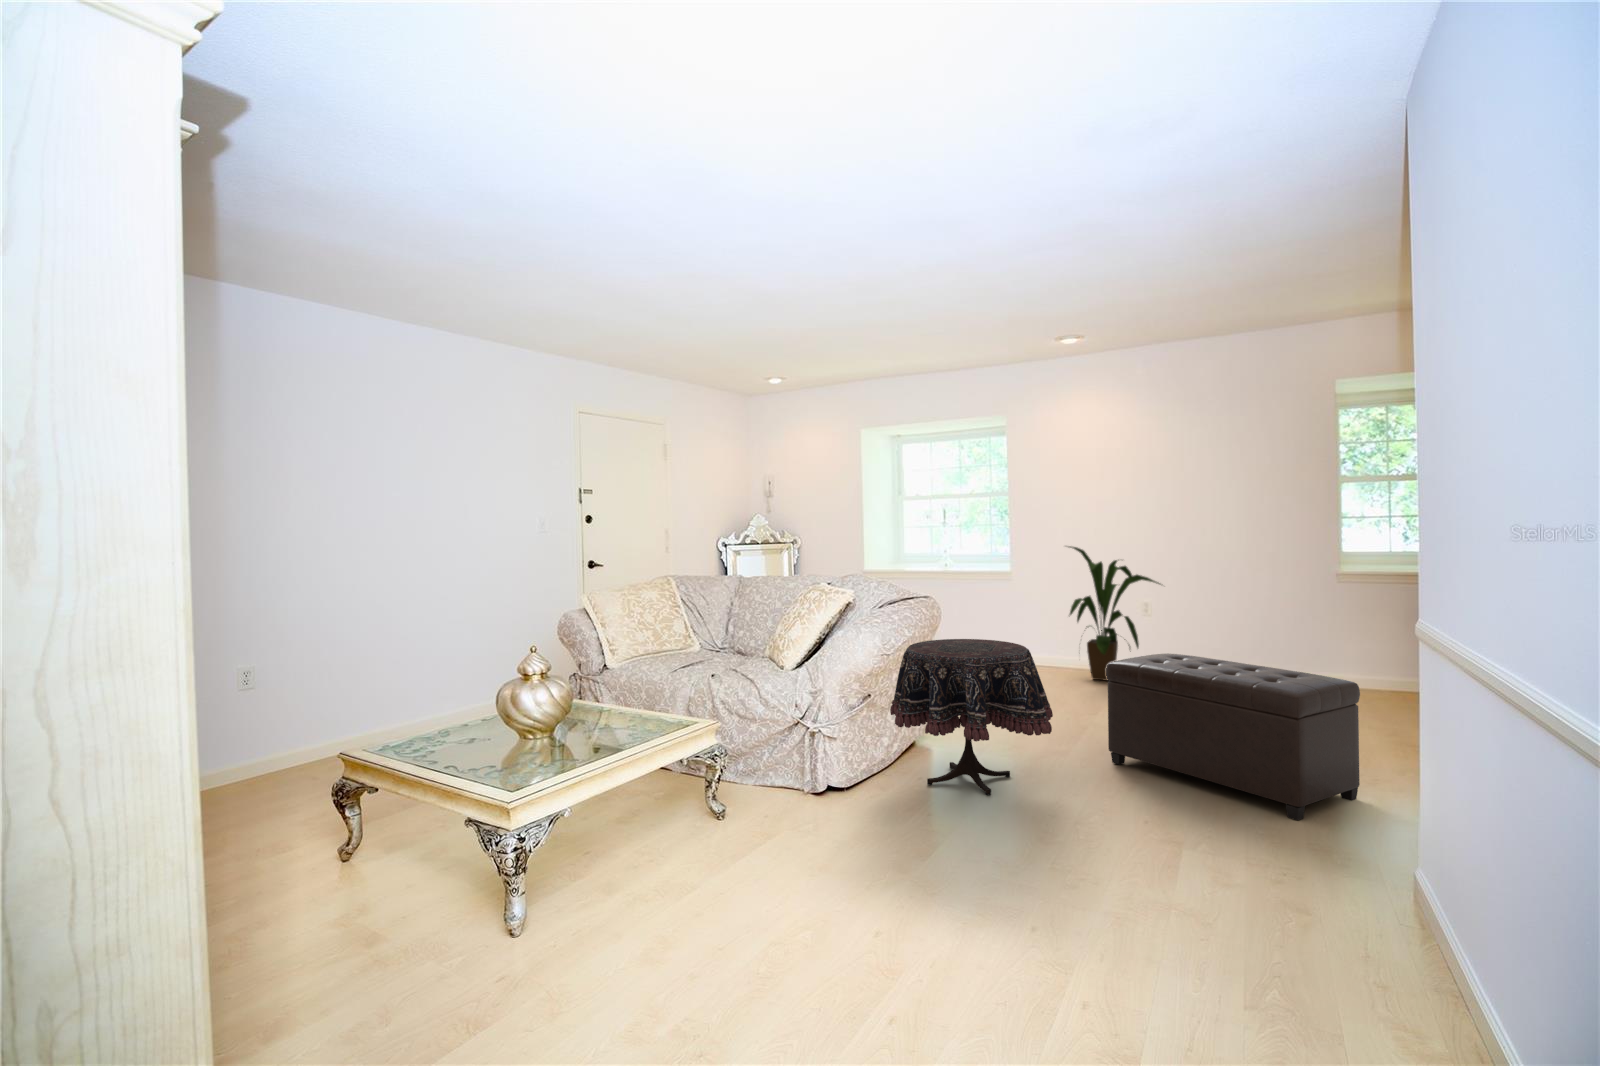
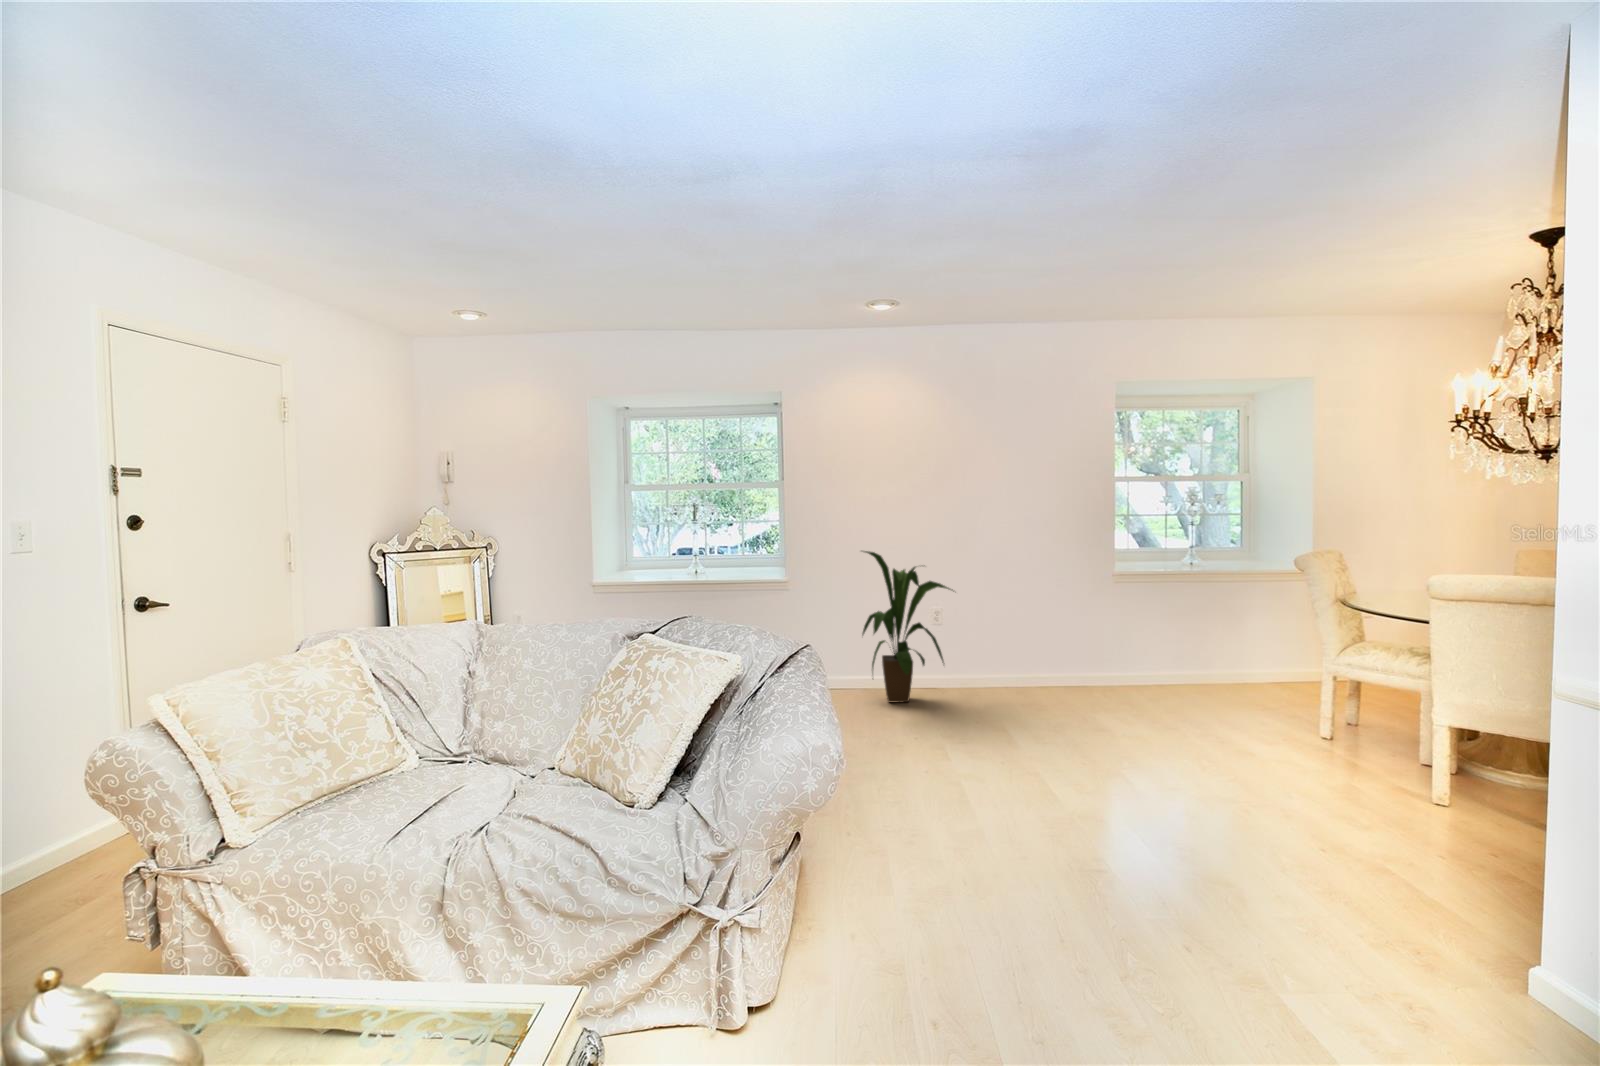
side table: present [890,639,1053,795] -> none [805,707,1063,956]
ottoman: present [1106,653,1360,820] -> none [1040,692,1332,908]

